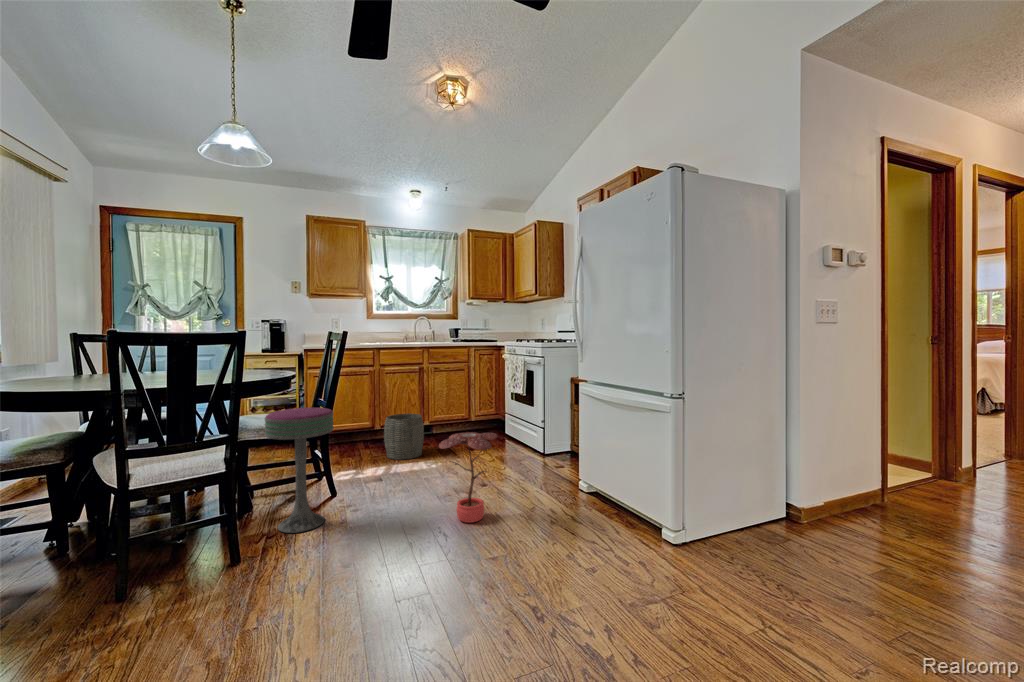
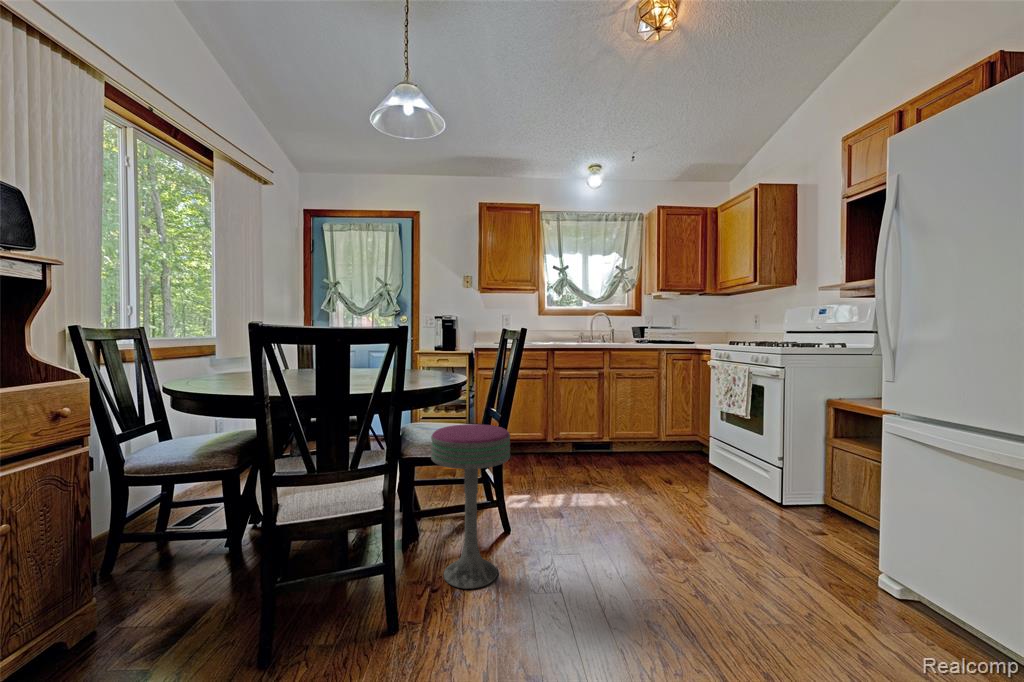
woven basket: present [384,414,424,460] -> none [560,429,608,487]
potted plant: present [439,432,497,523] -> none [658,480,748,626]

